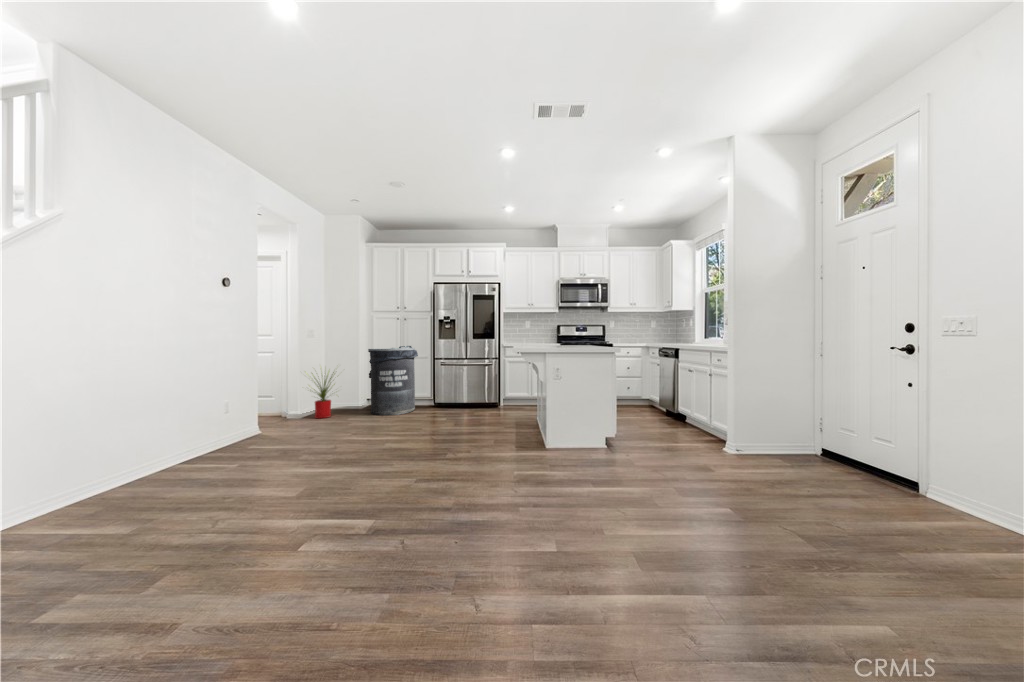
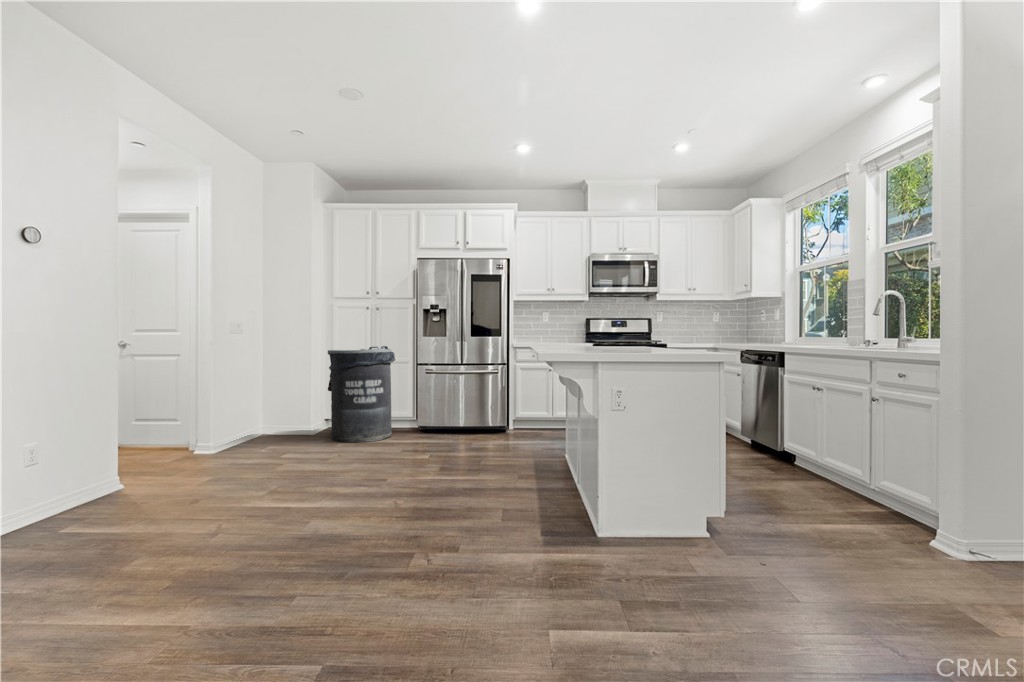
house plant: present [314,372,334,418] -> none [237,371,297,447]

